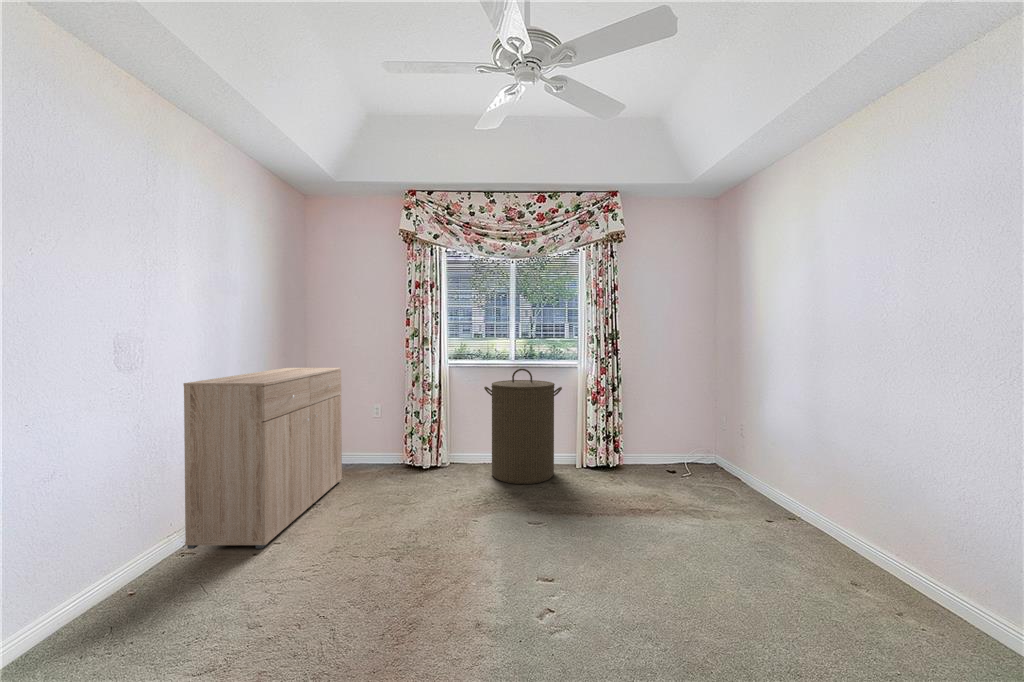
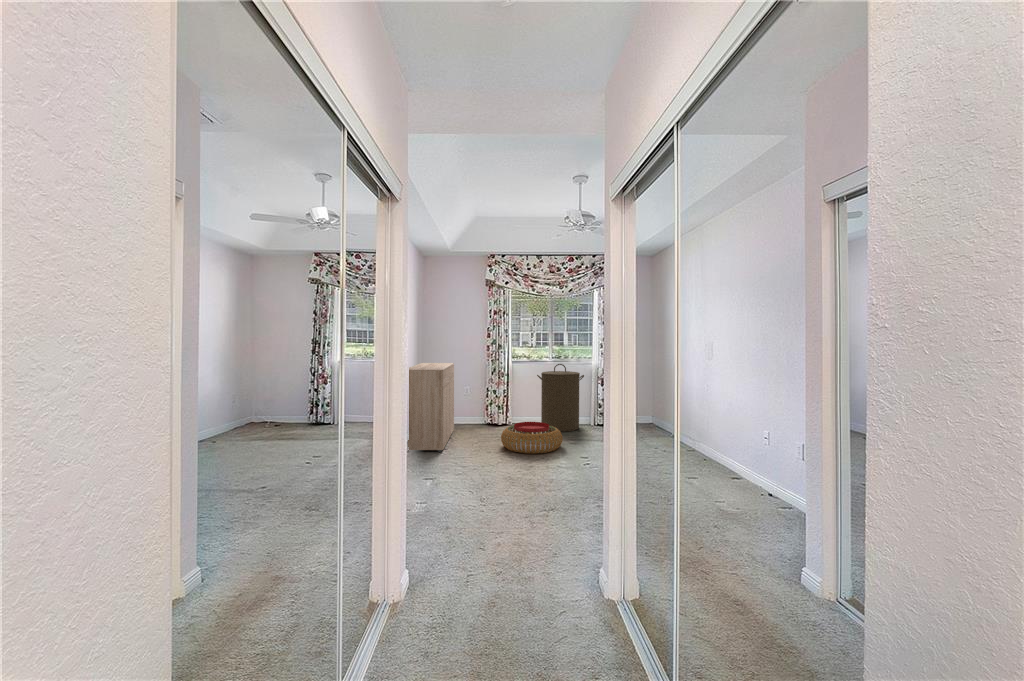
pouf: none [390,478,511,556] -> present [501,422,562,454]

